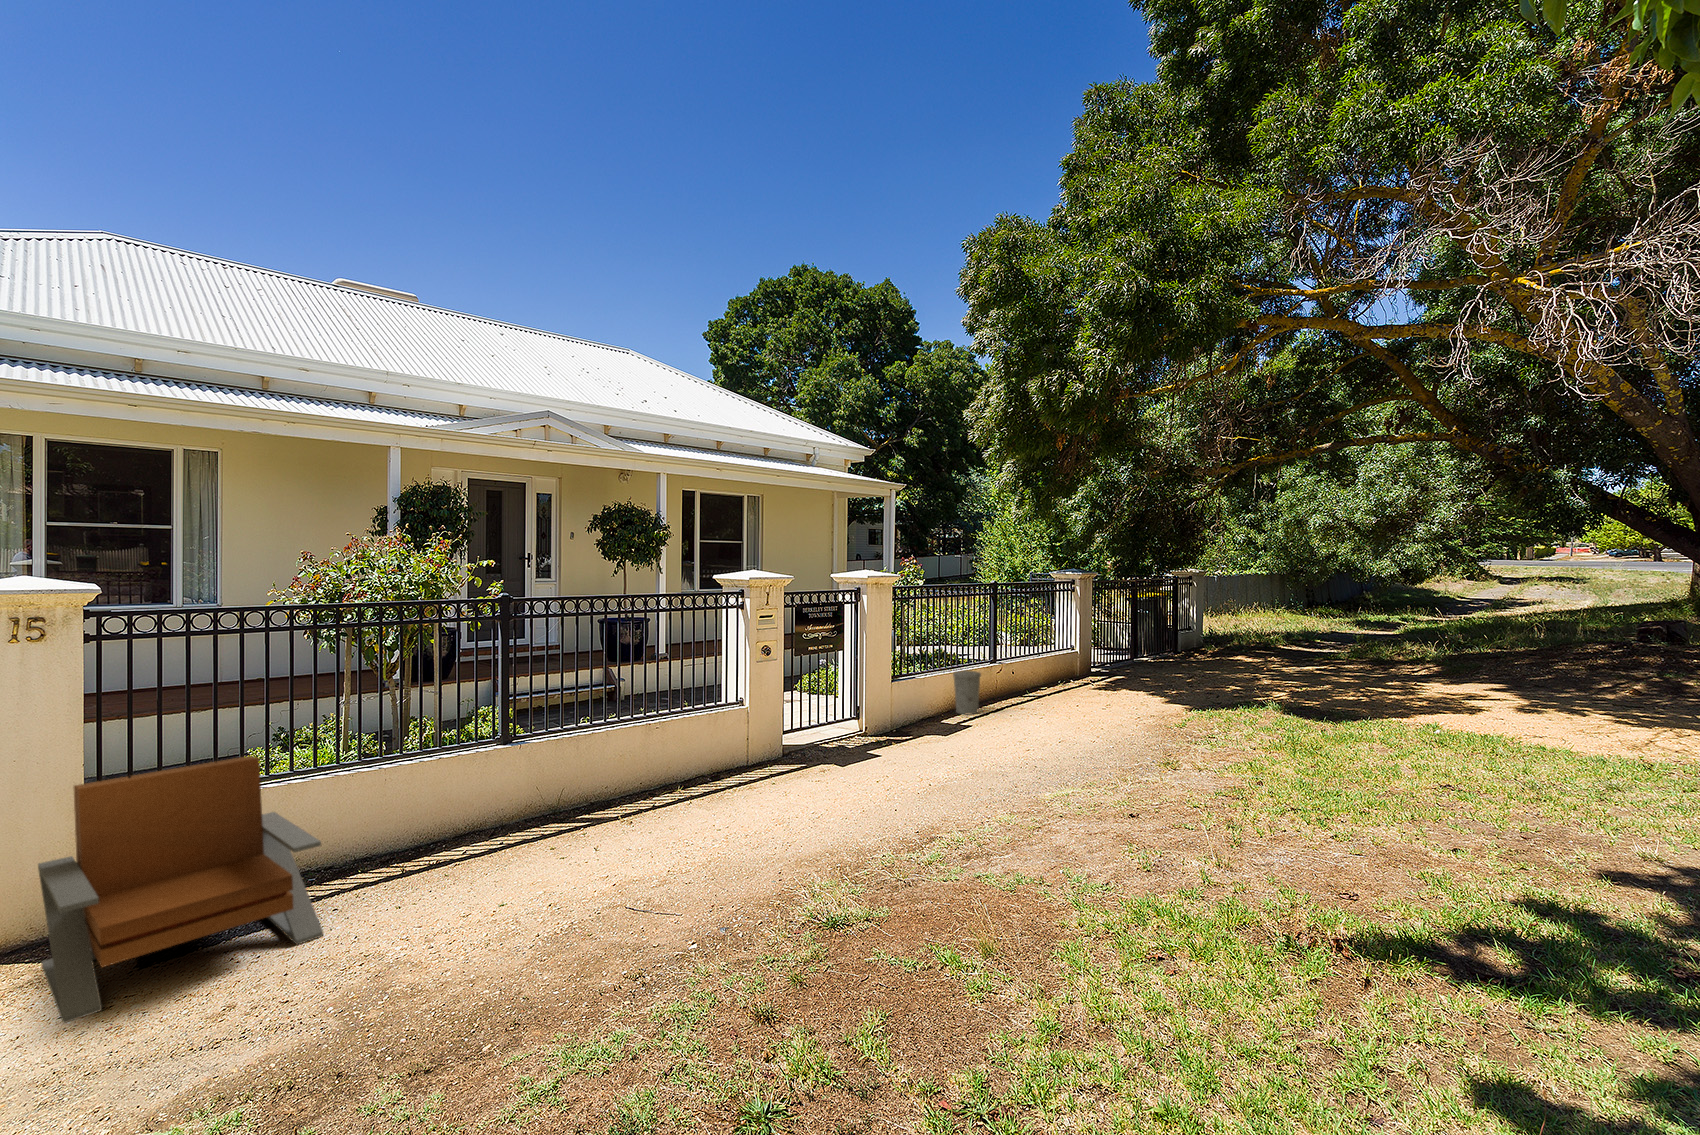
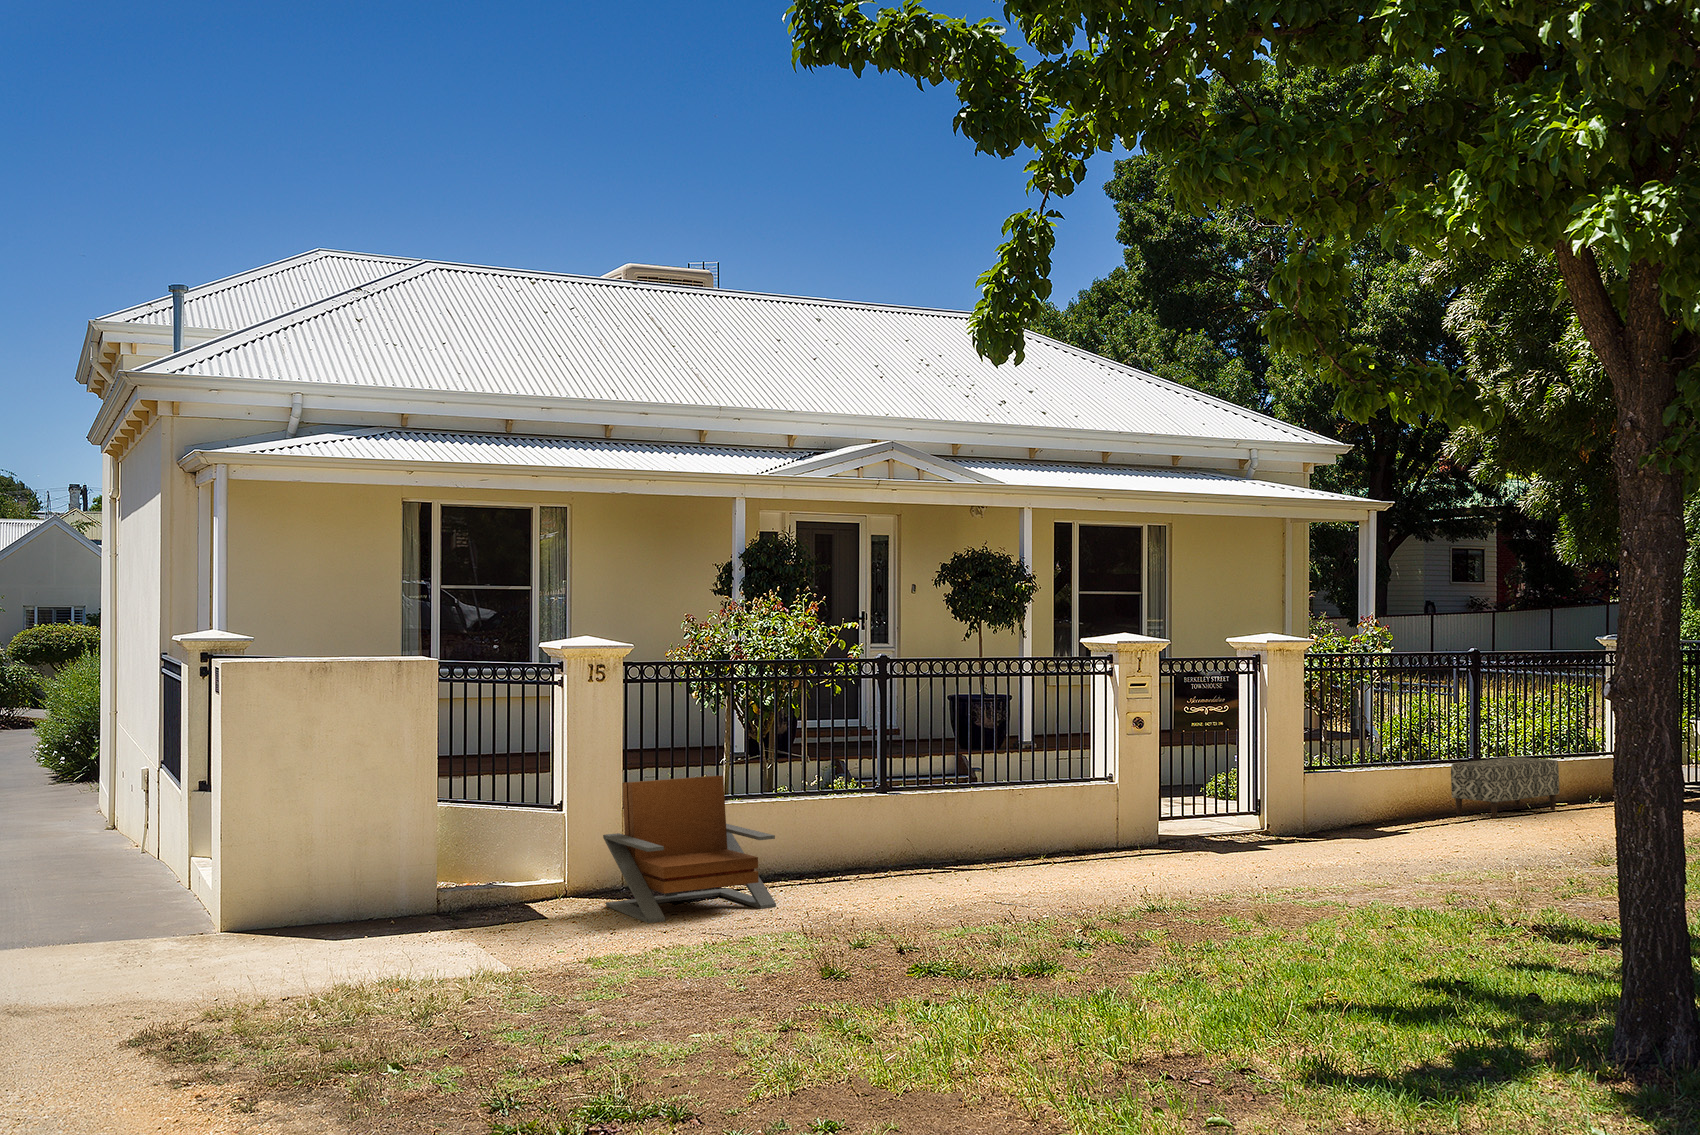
bench: none [983,658,1049,707] -> present [1451,757,1559,818]
trash can: present [953,670,981,714] -> none [1399,766,1438,822]

